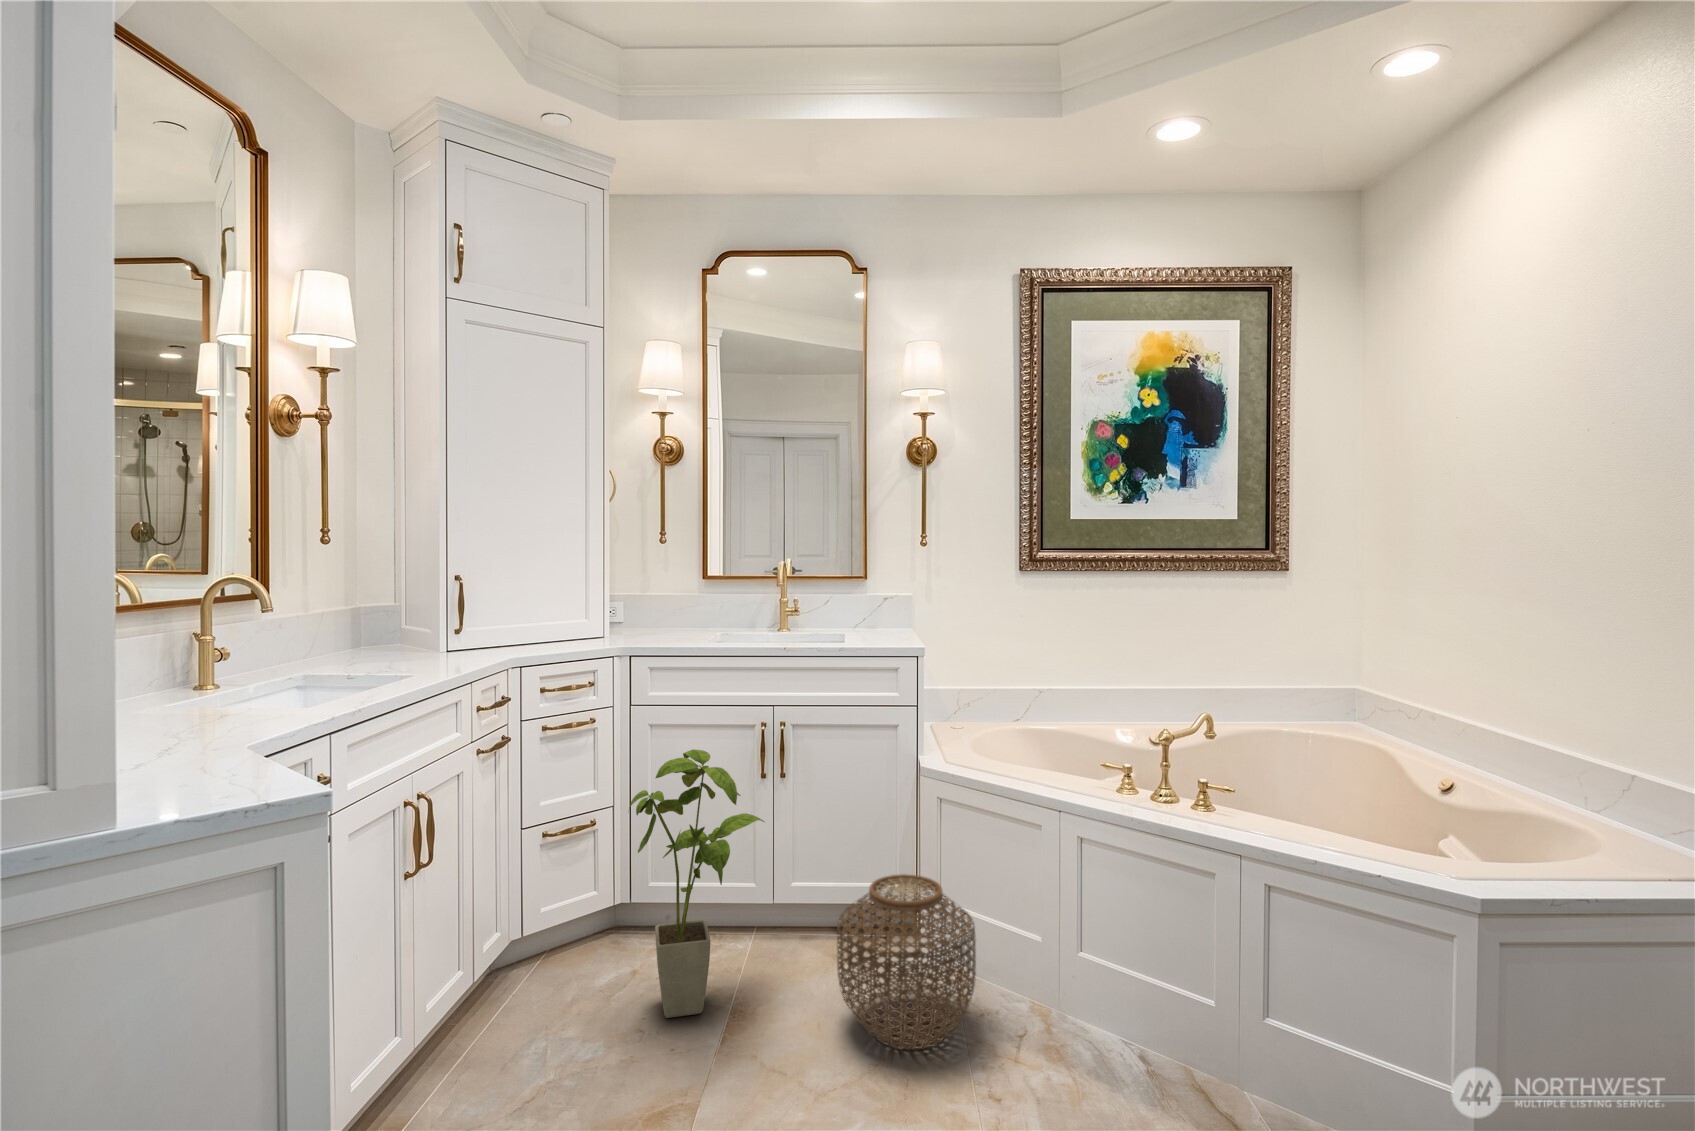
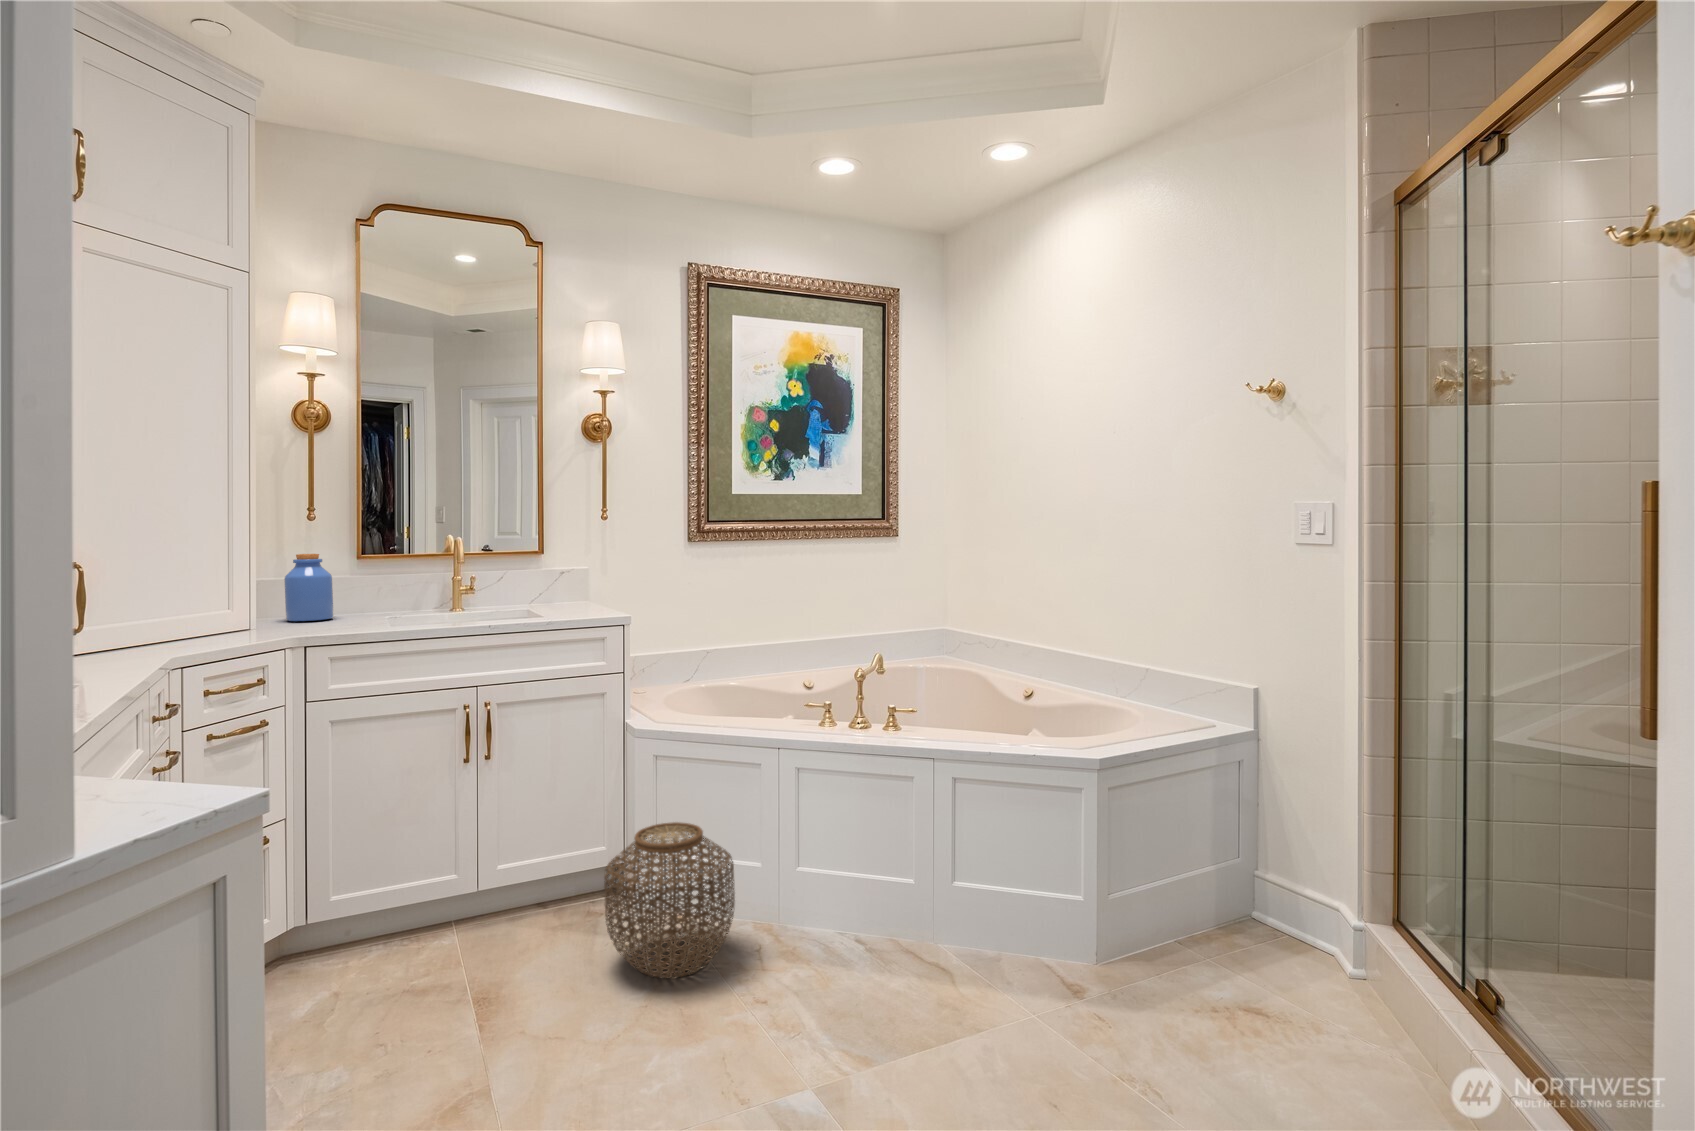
jar: none [646,575,683,633] -> present [284,554,334,621]
house plant: present [629,749,764,1018] -> none [360,733,509,1019]

